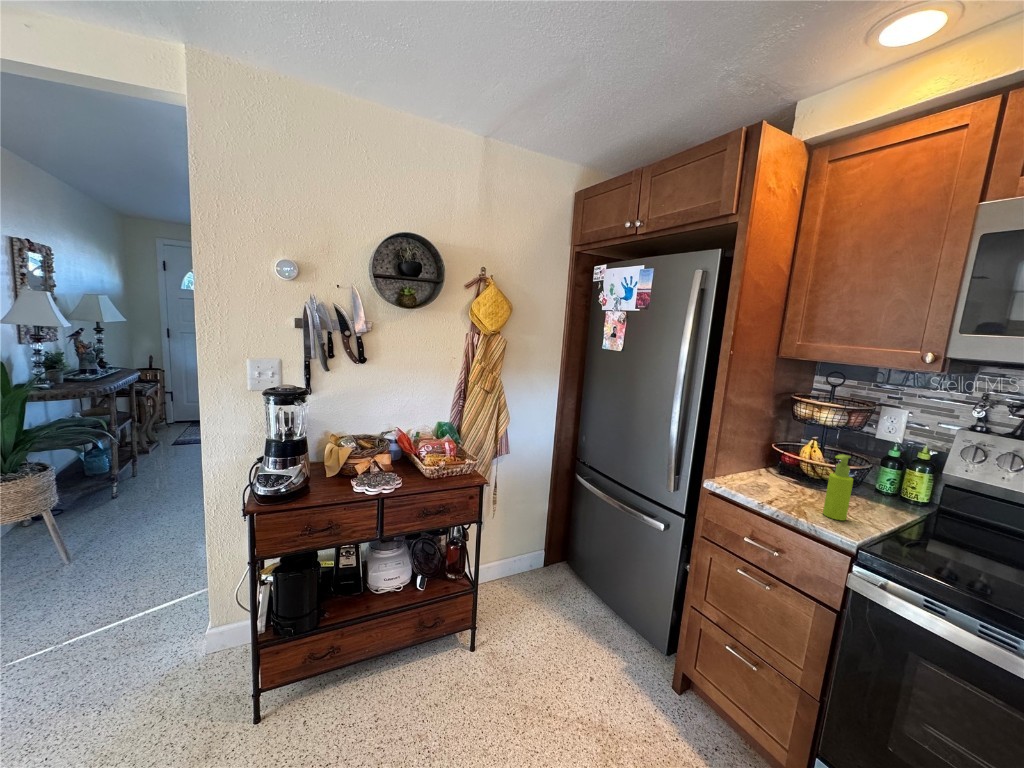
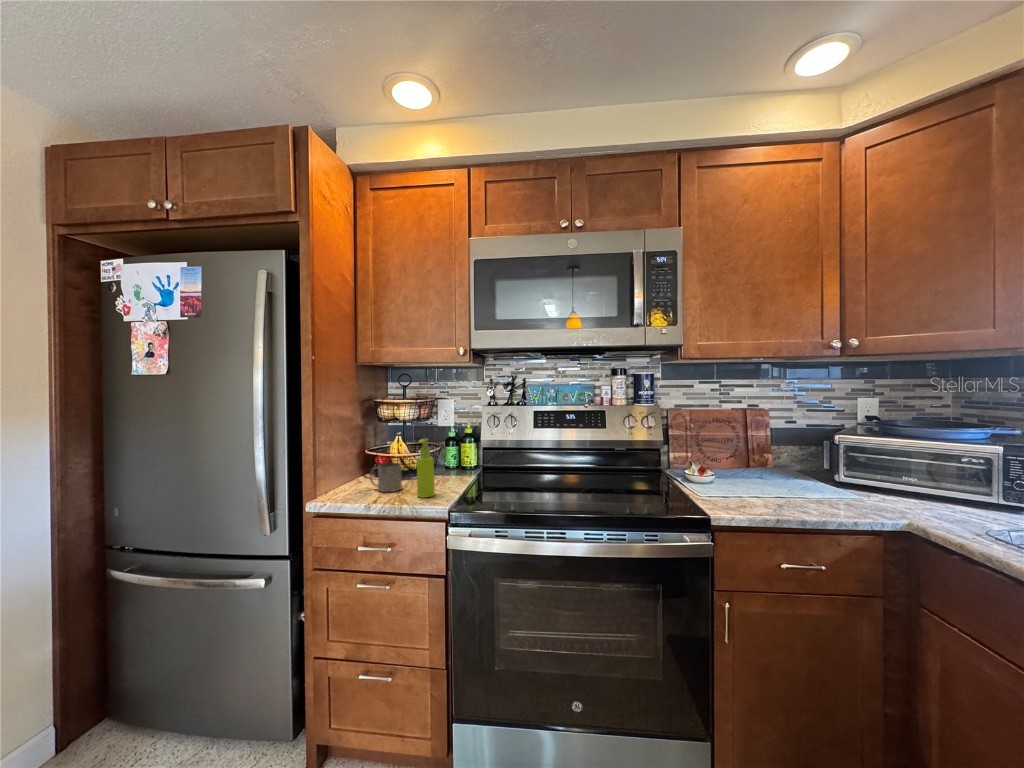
mug: none [770,465,810,498] -> present [370,463,402,492]

